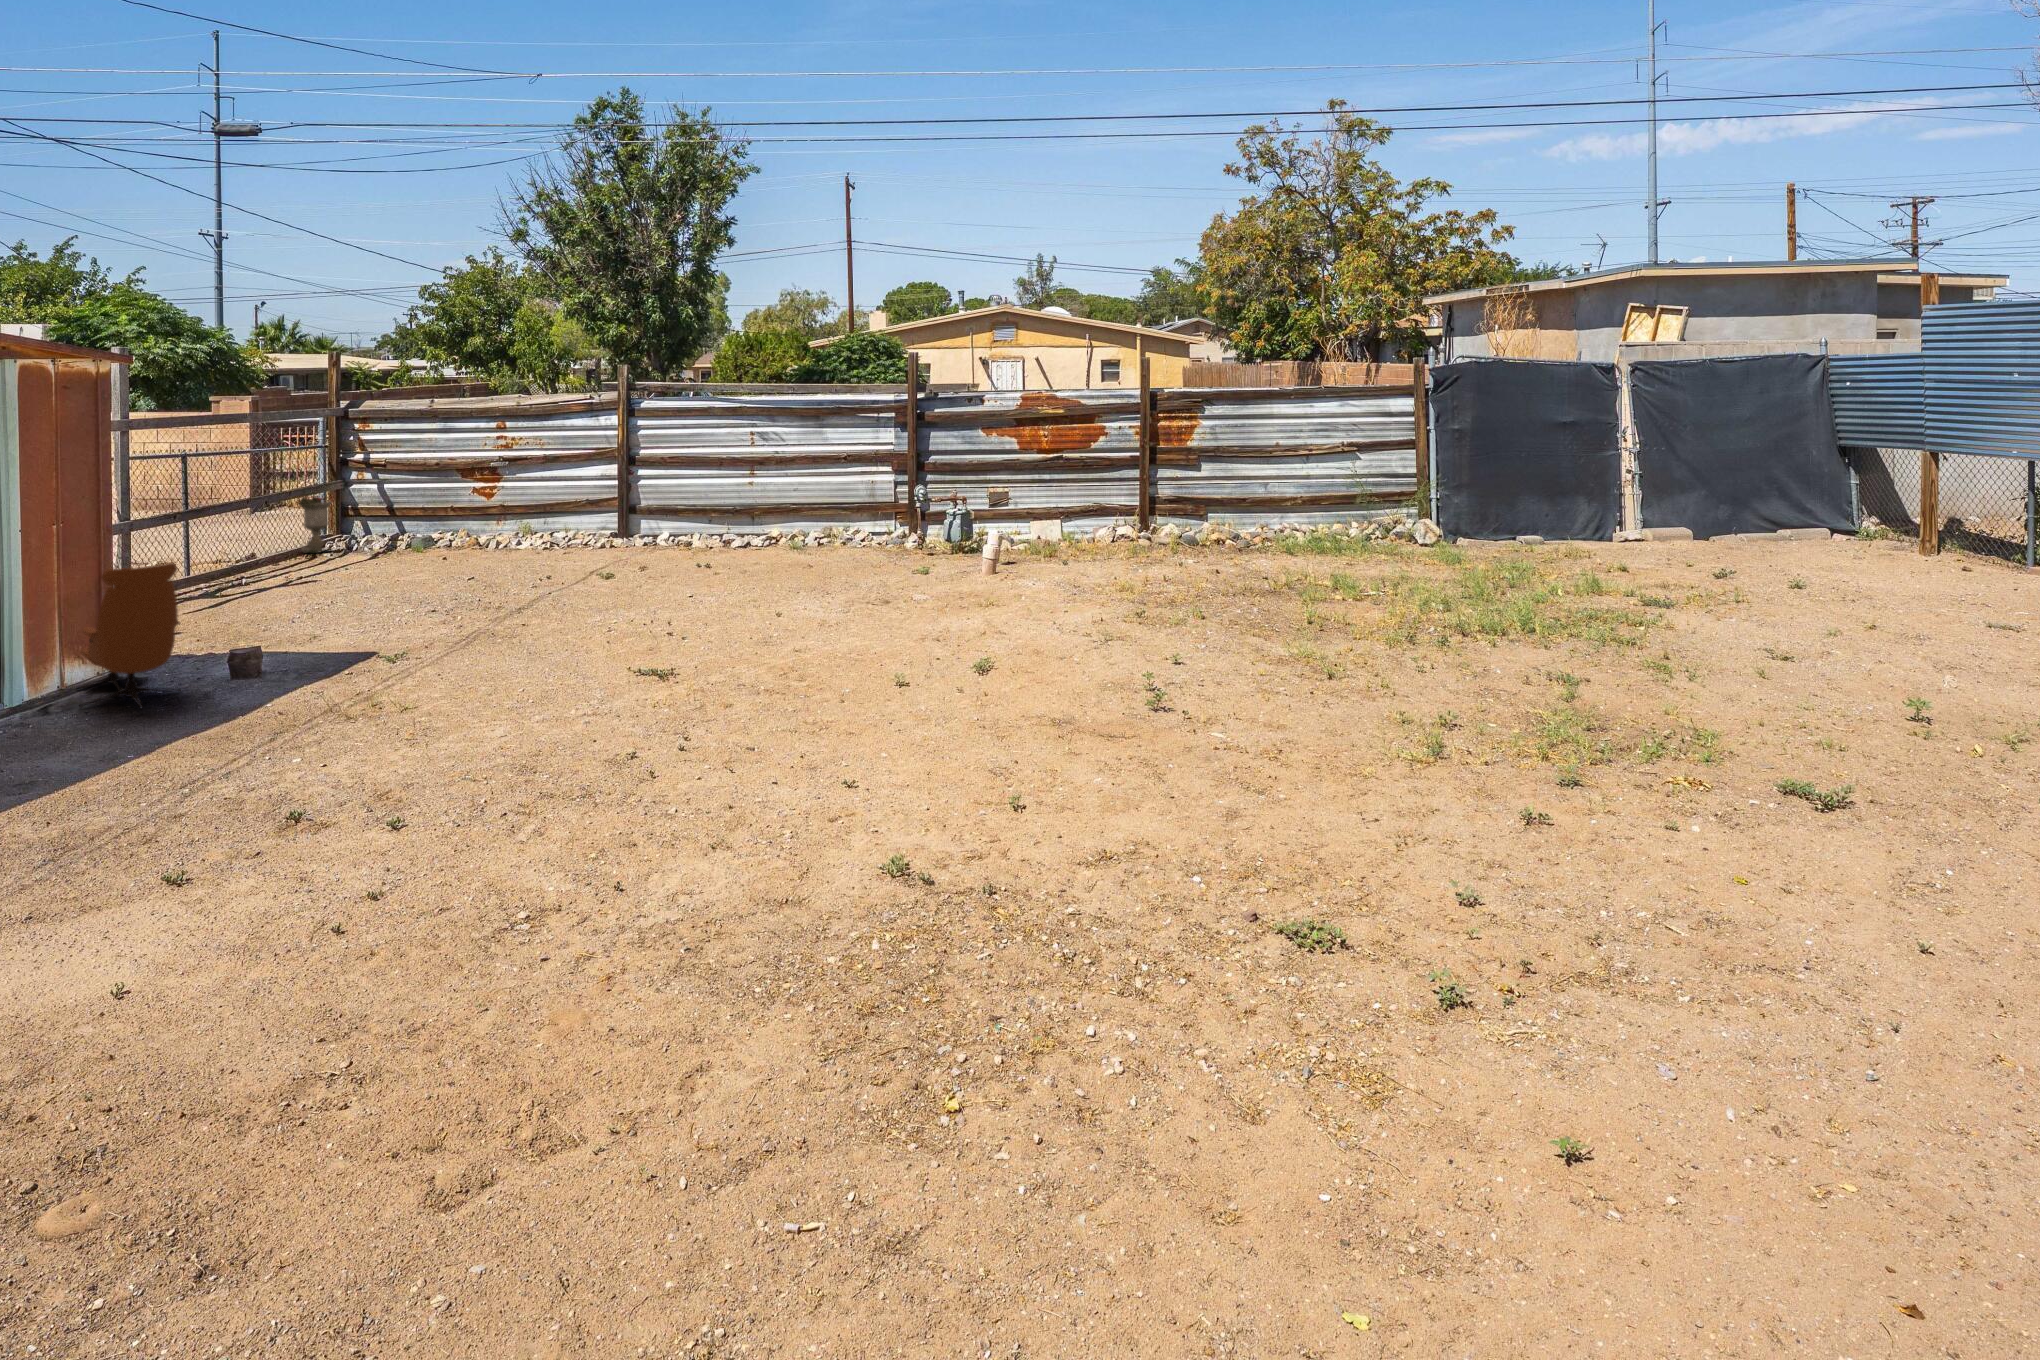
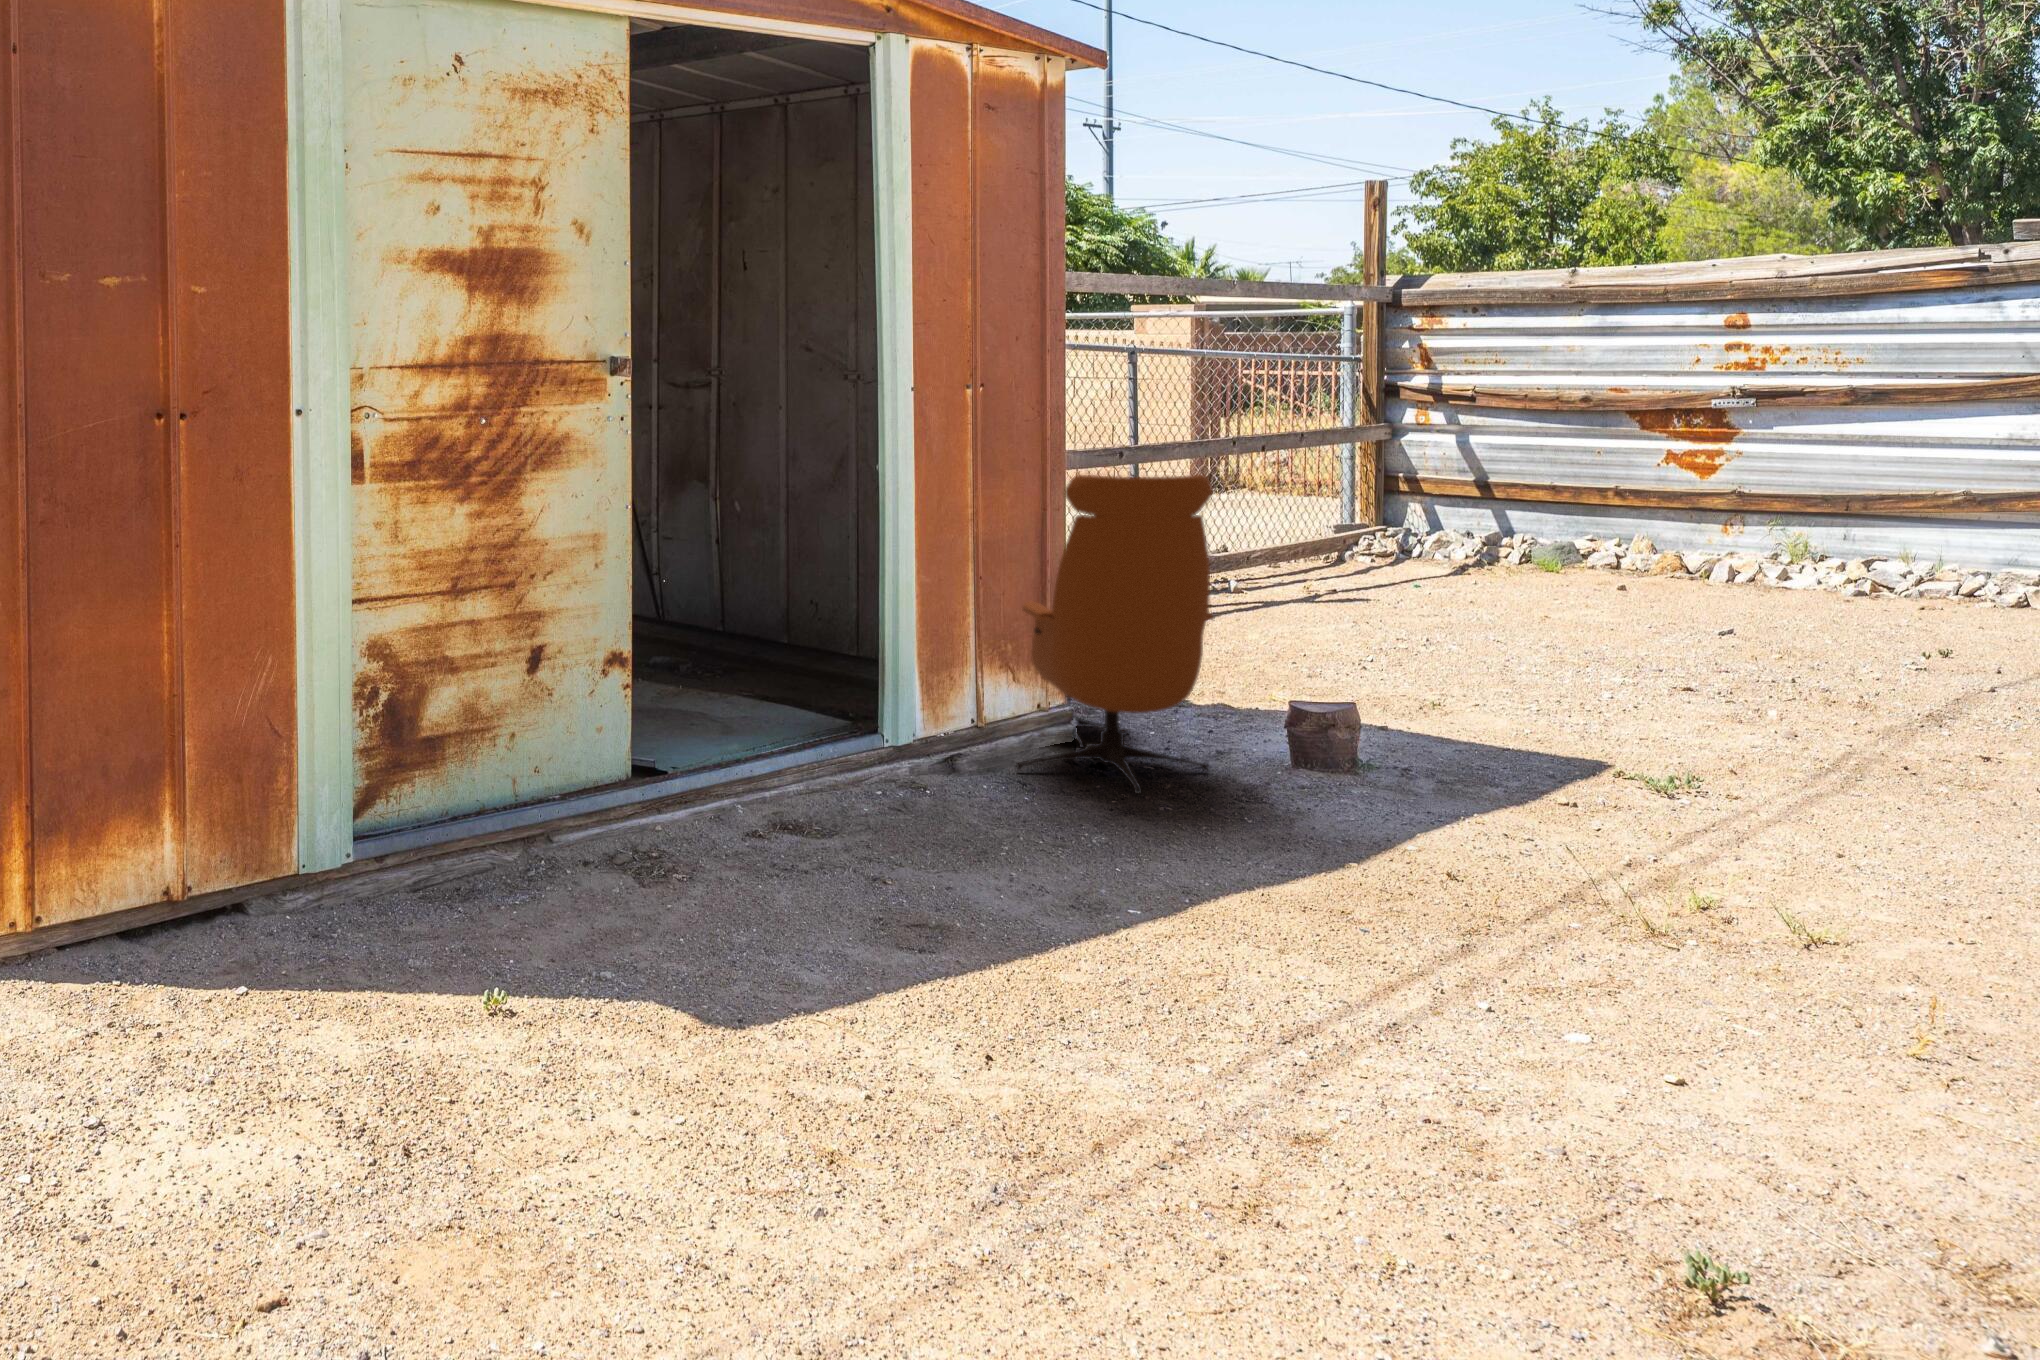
planter: present [298,496,331,553] -> none [1306,450,1369,557]

